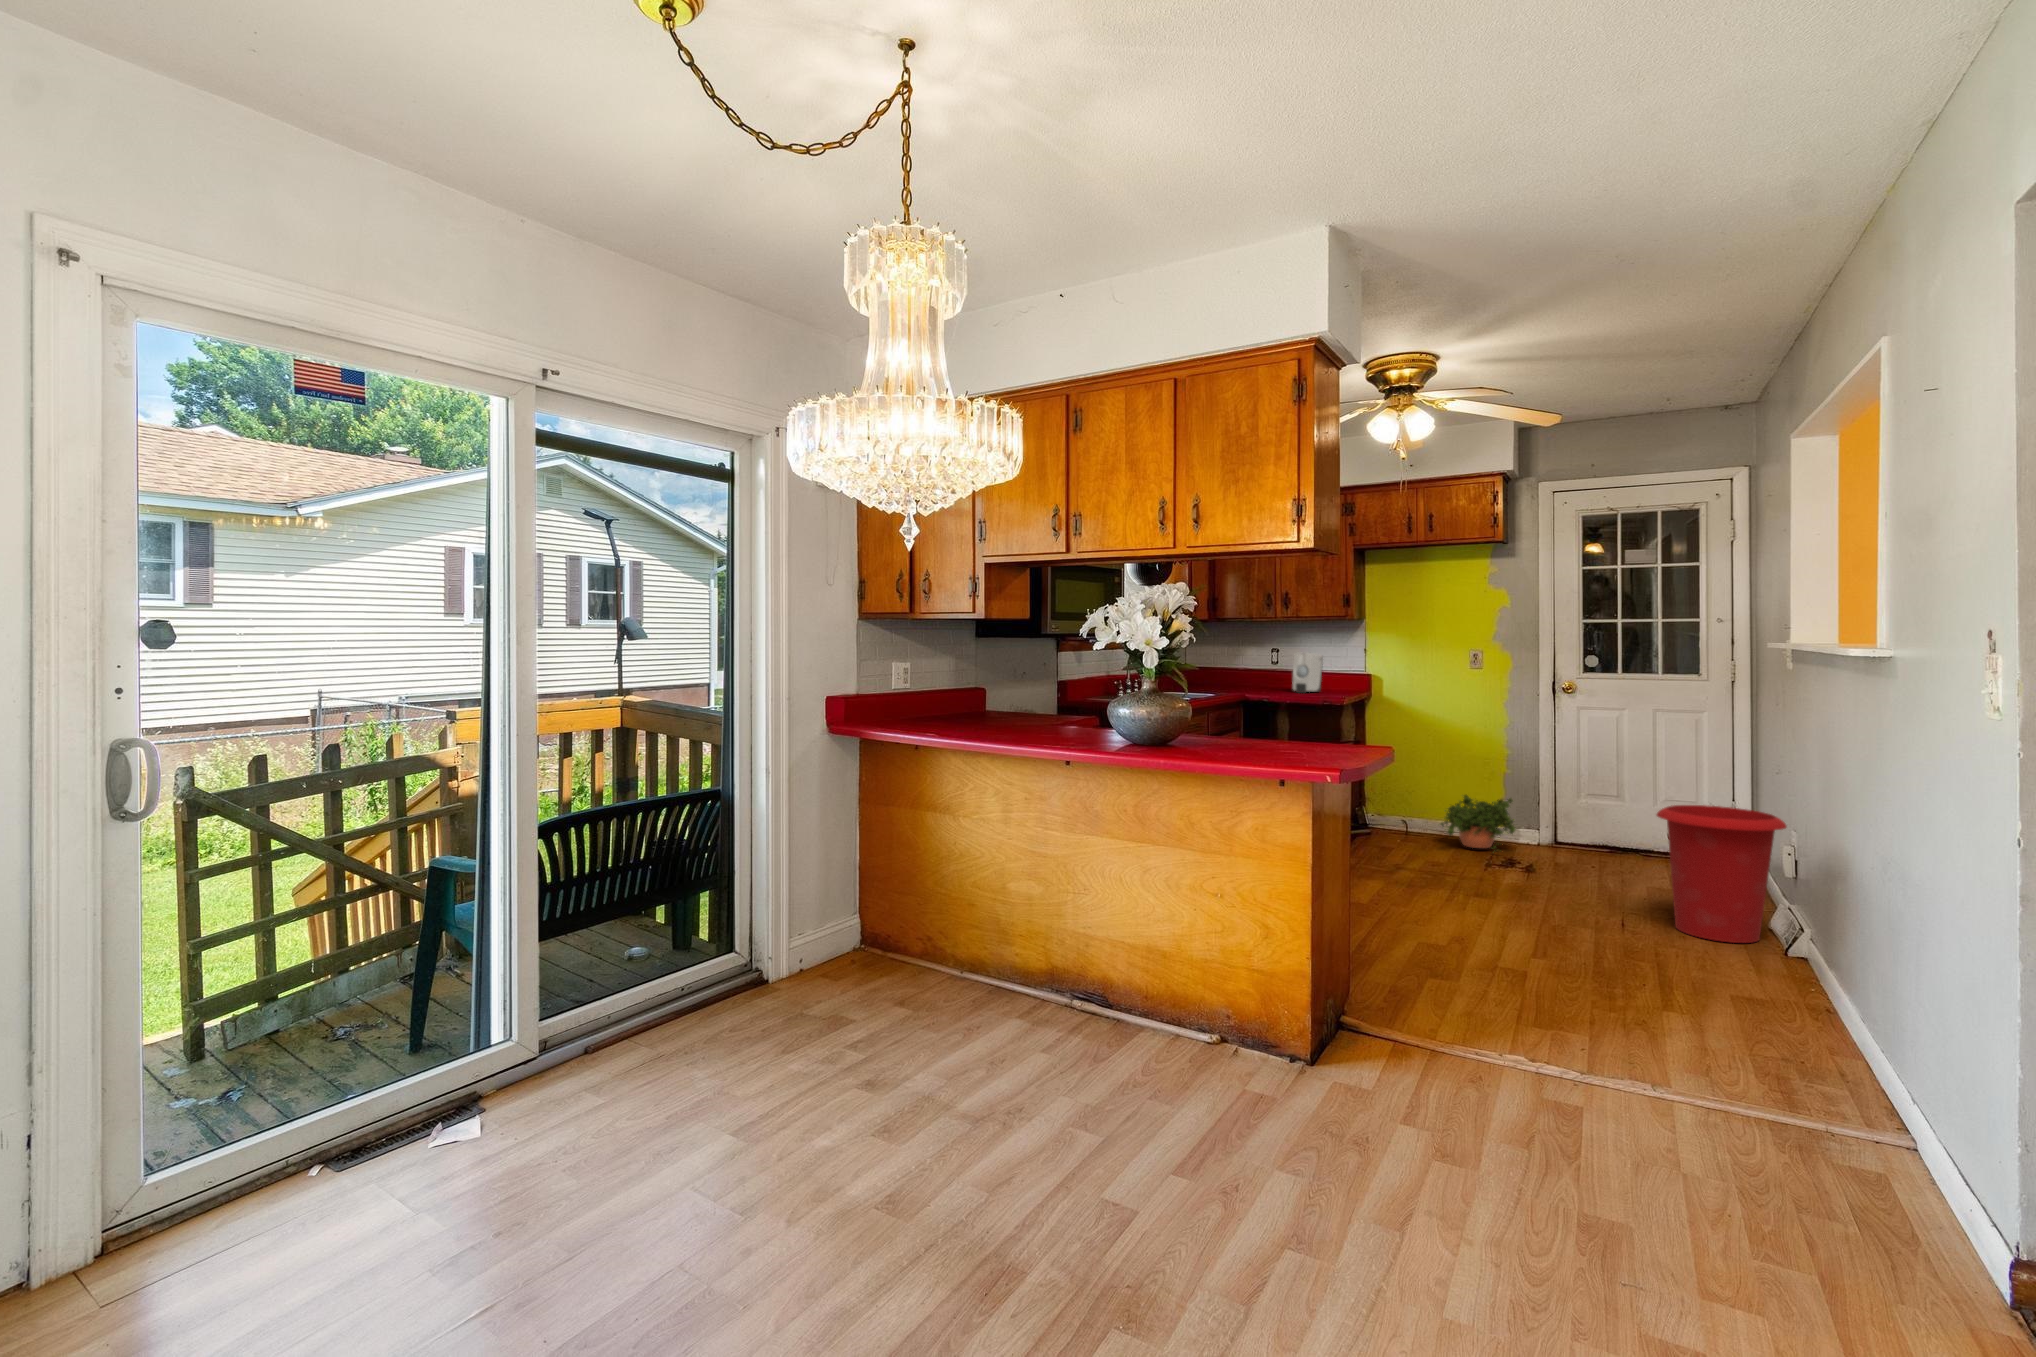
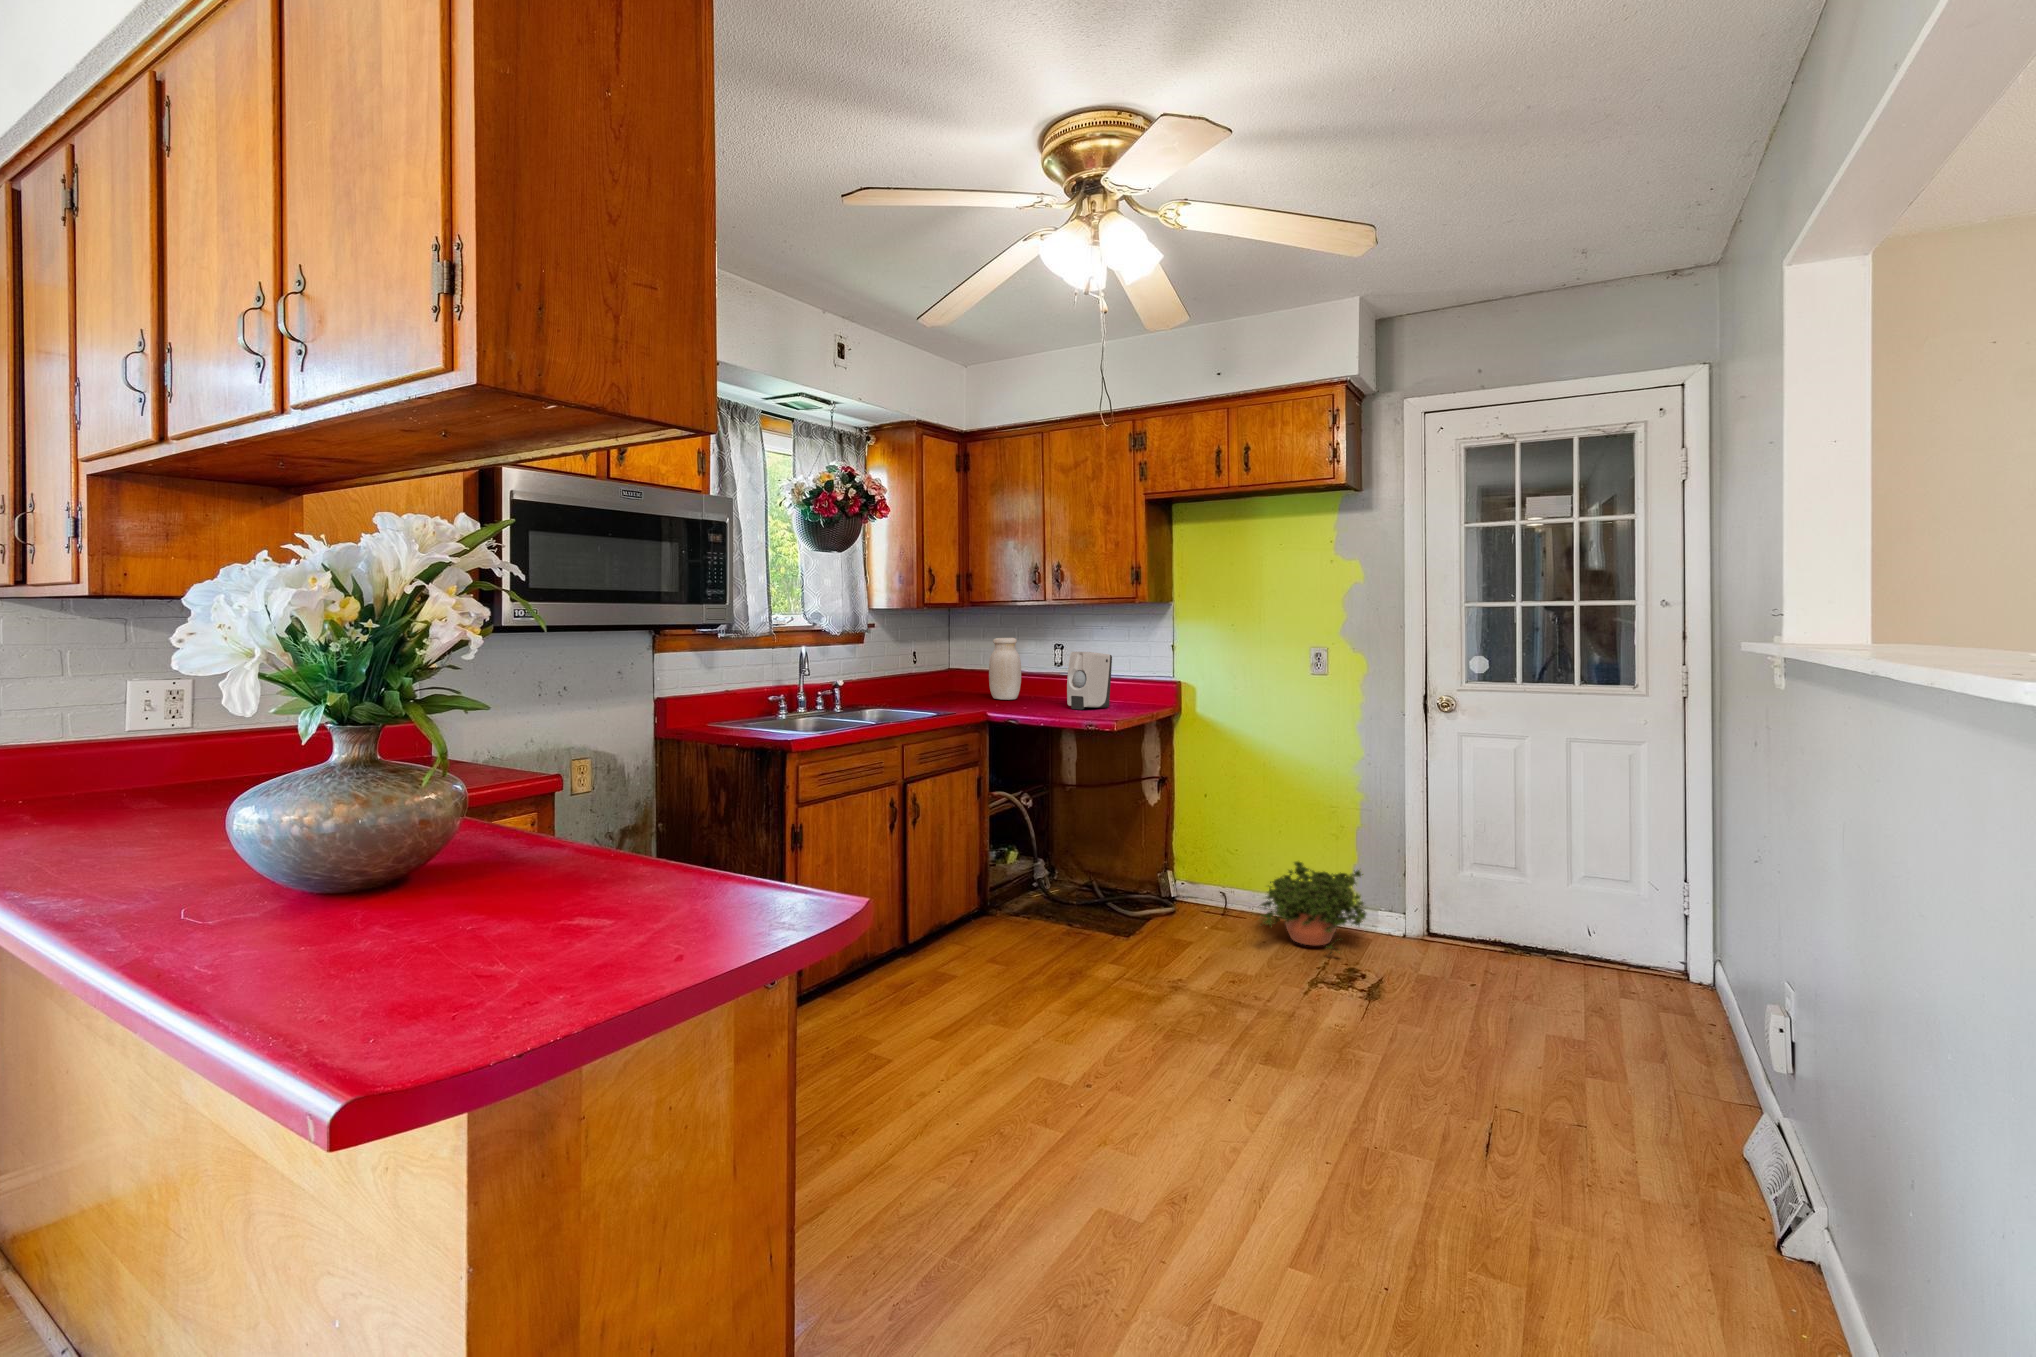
jar: none [1222,643,1246,688] -> present [989,638,1021,700]
waste bin: present [1657,805,1786,943] -> none [1545,927,1778,1205]

